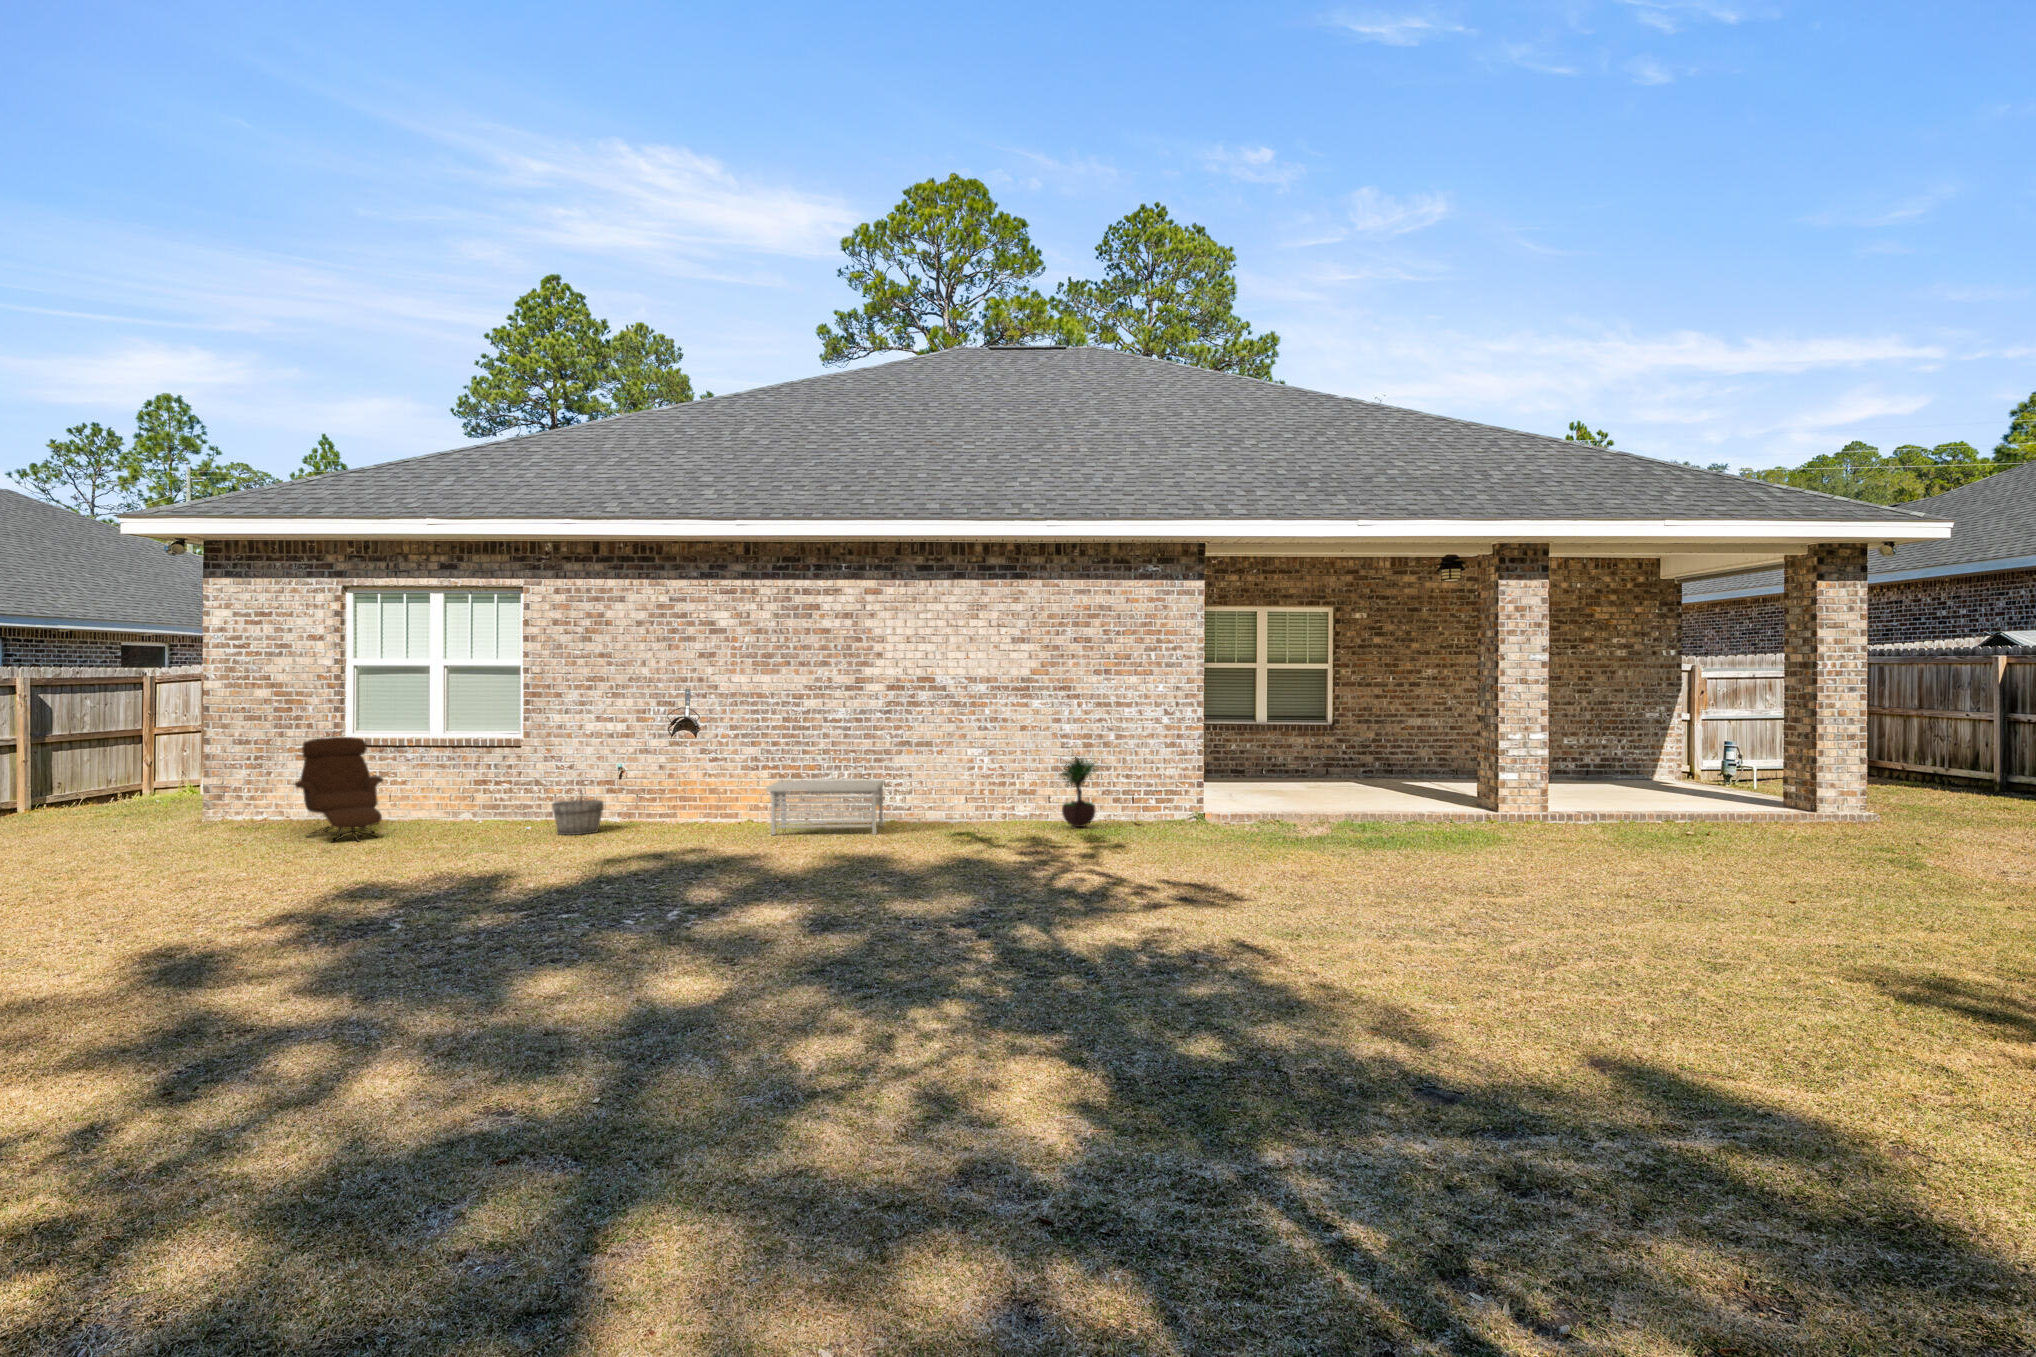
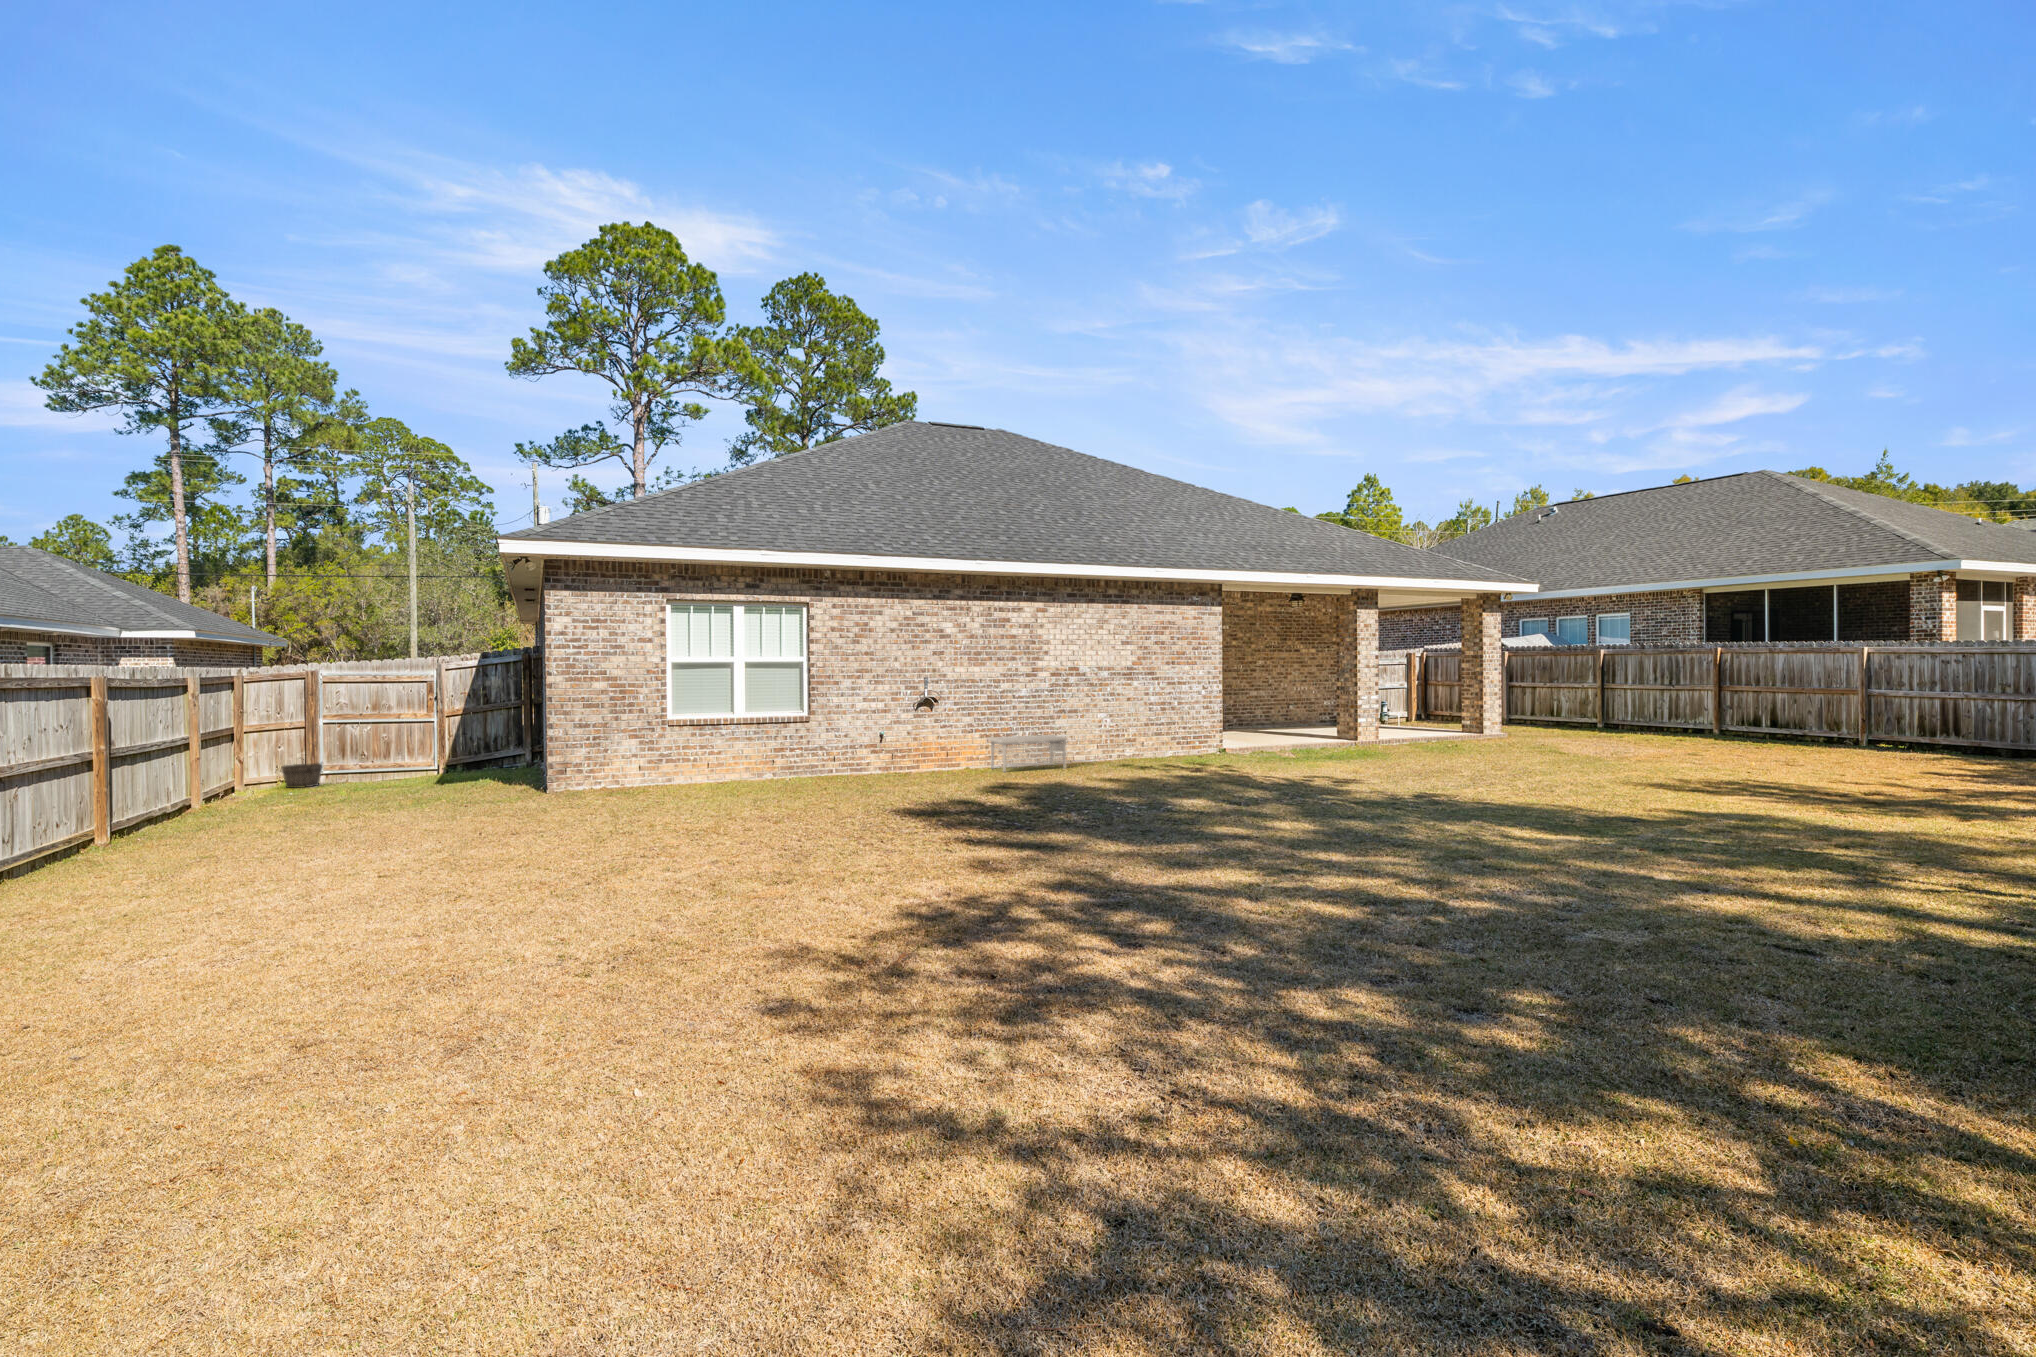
lounge chair: present [295,737,383,842] -> none [652,717,736,794]
potted tree: present [1060,757,1096,827] -> none [1156,711,1183,759]
wooden bucket: present [552,799,604,835] -> present [281,759,323,788]

